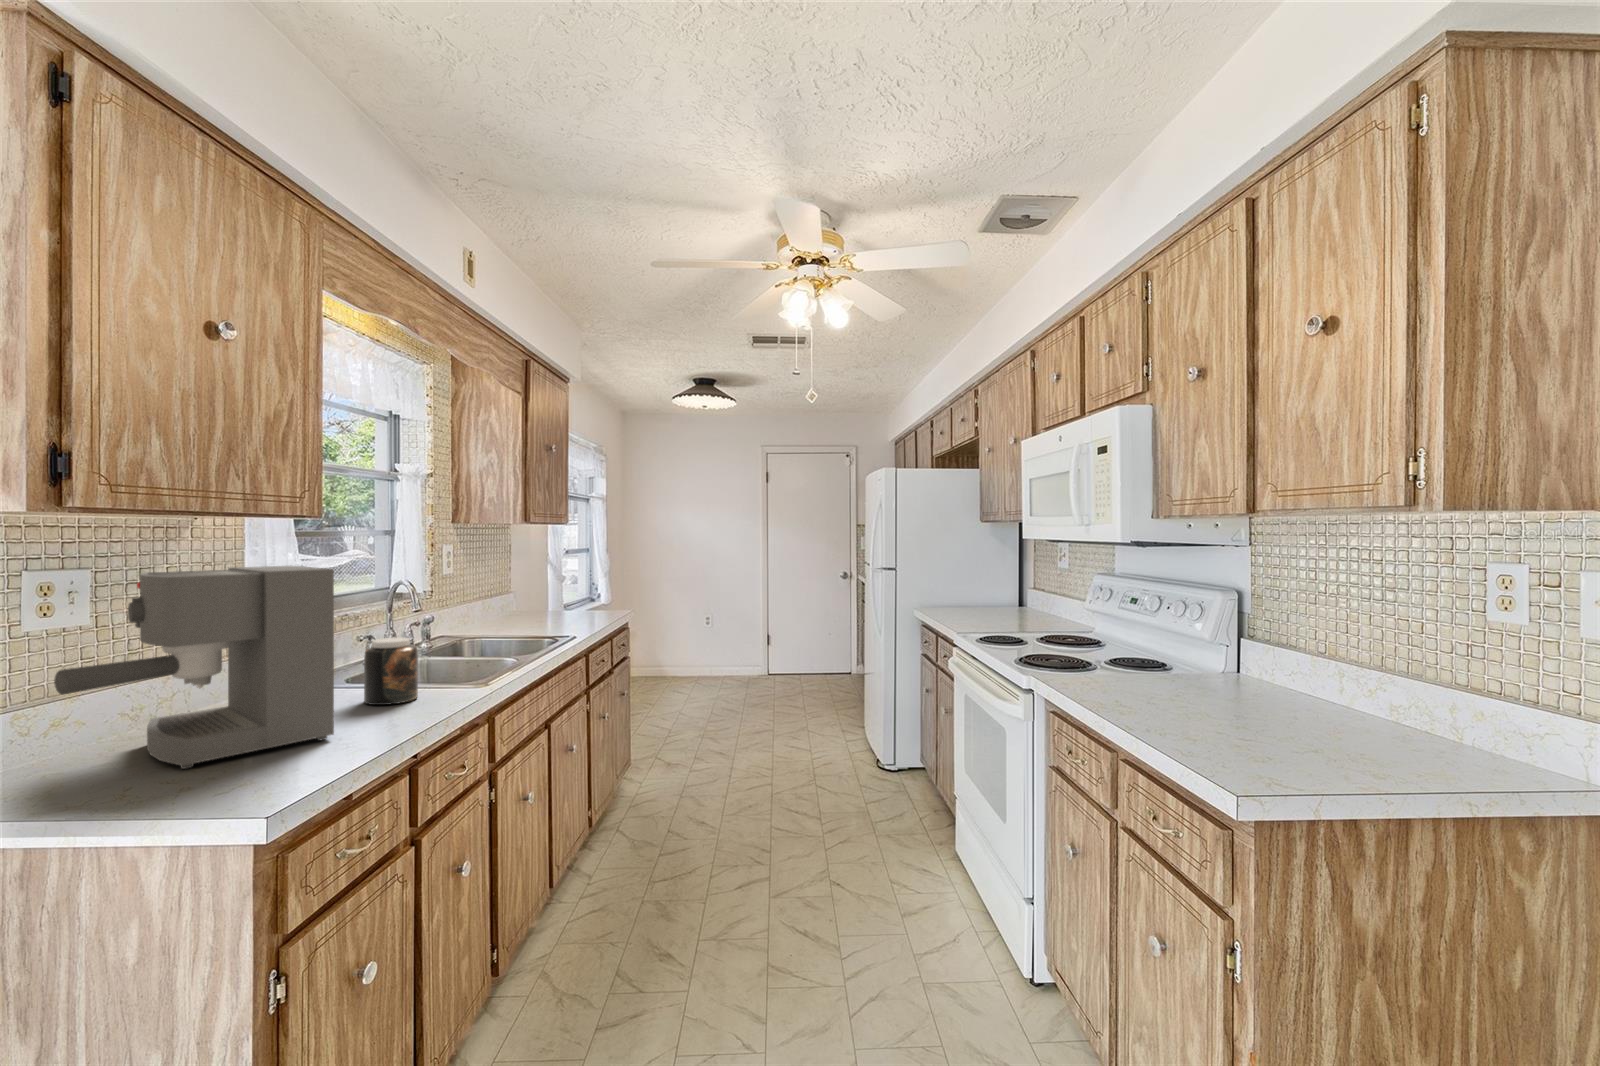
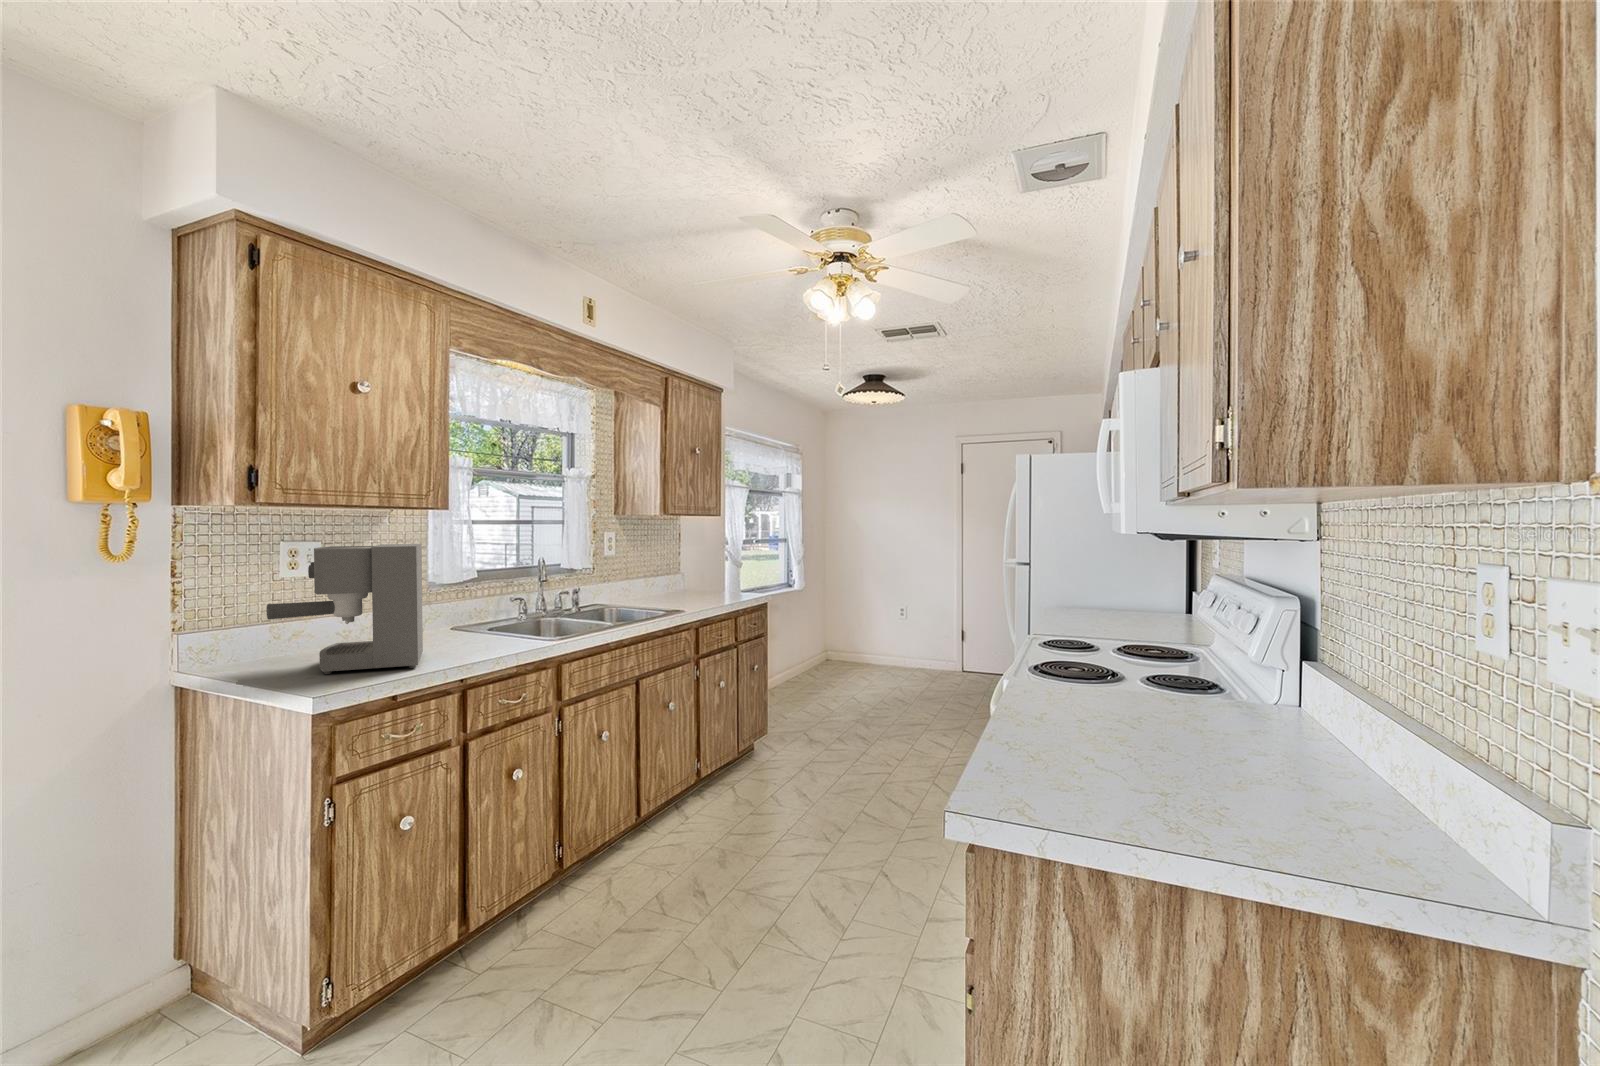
jar: present [364,637,418,705] -> none [476,601,513,652]

